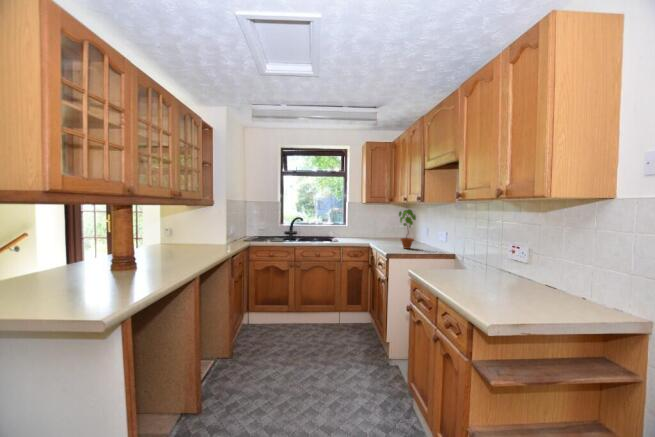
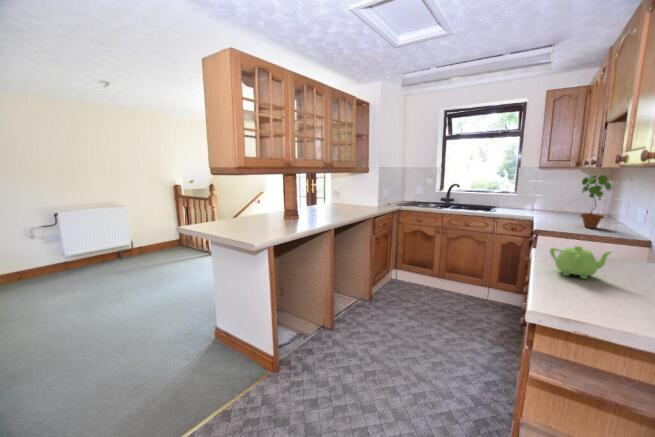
teapot: none [438,262,476,287] -> present [550,246,611,279]

